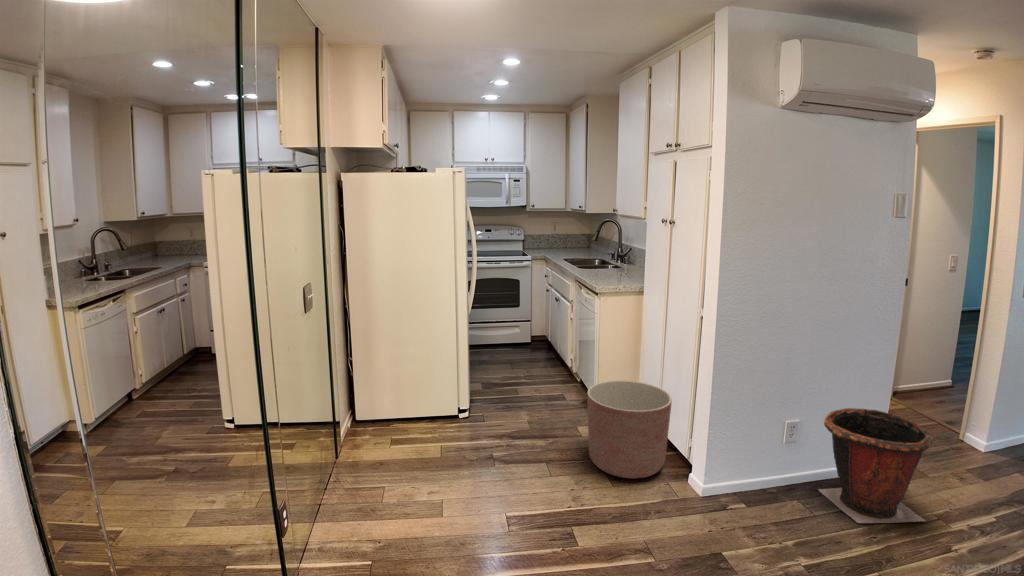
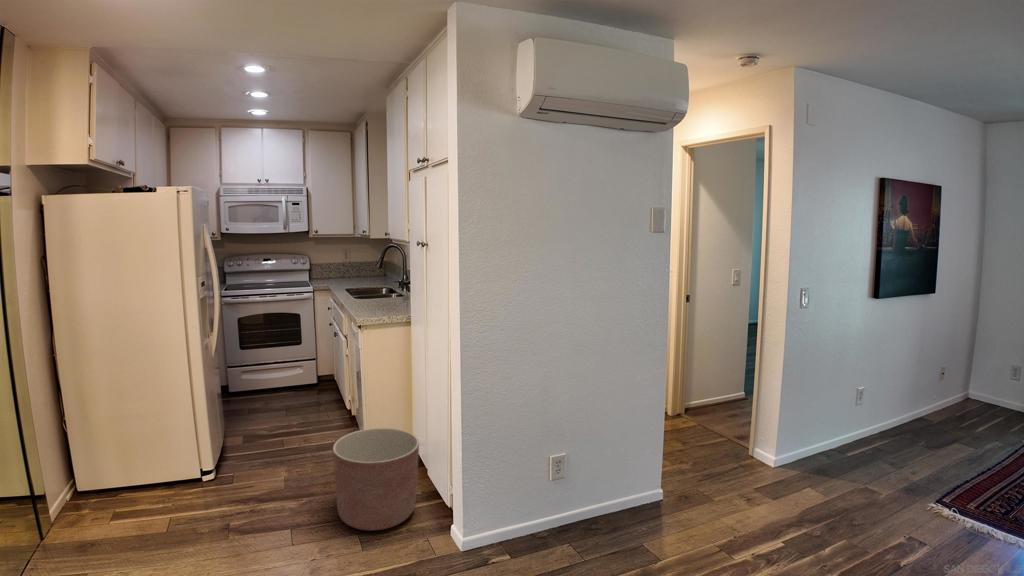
waste bin: present [819,408,932,523] -> none [551,438,633,548]

